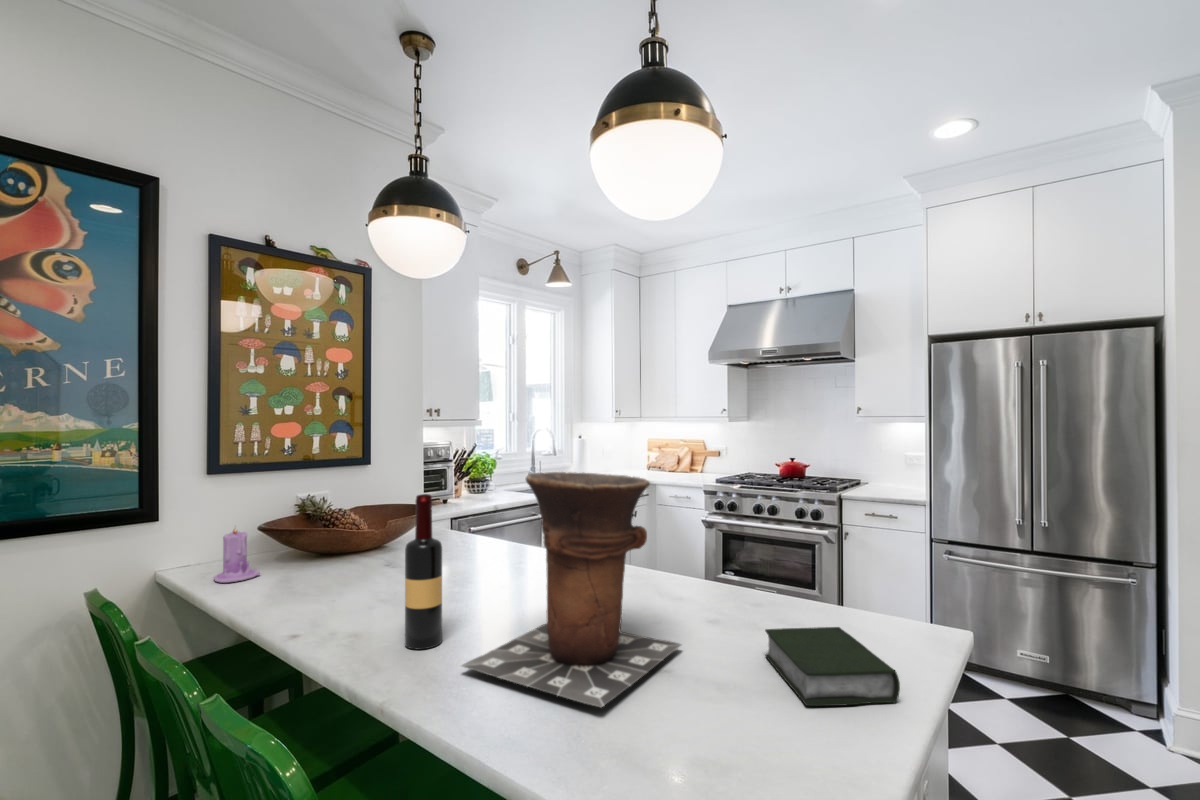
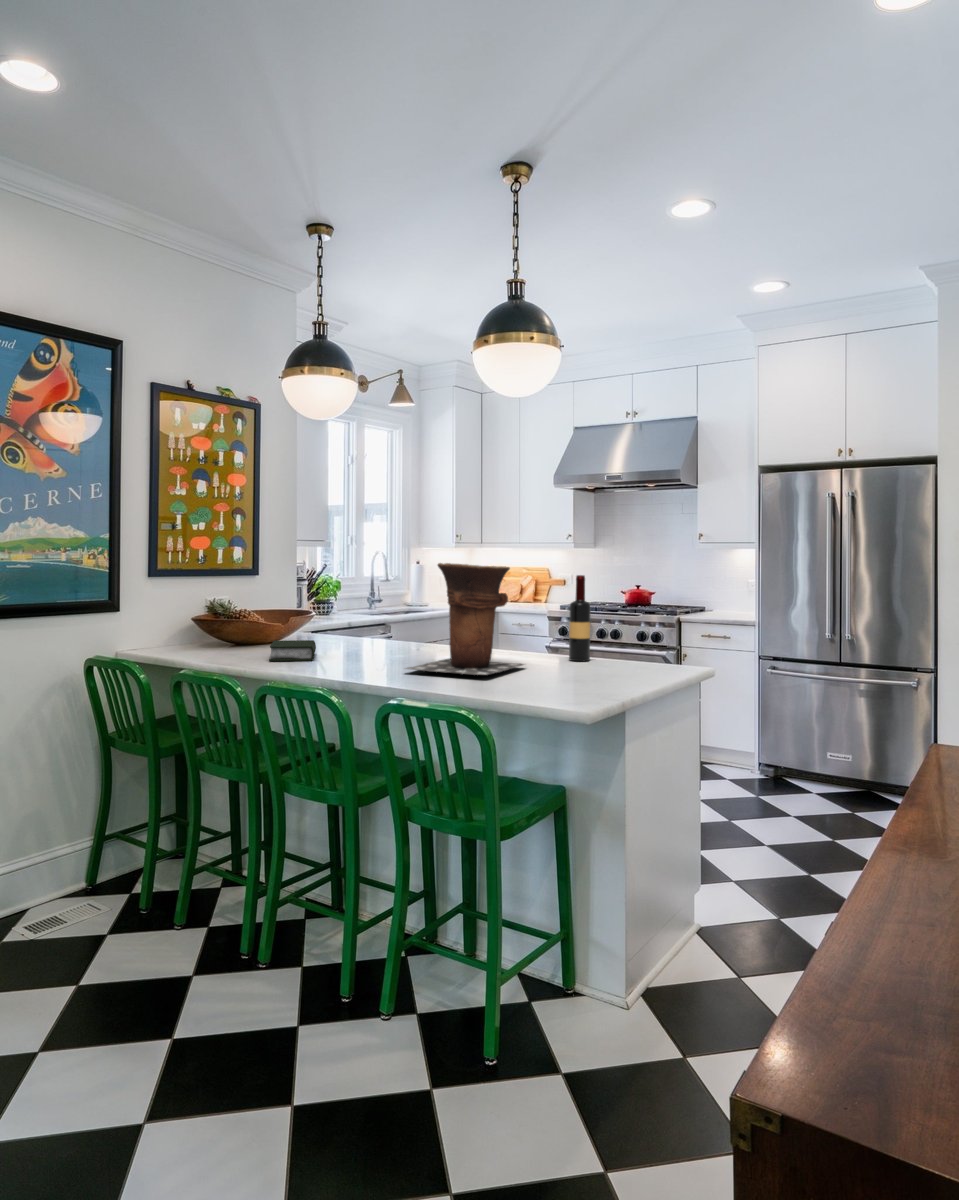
wine bottle: present [405,494,442,649] -> present [569,575,591,661]
candle: present [213,529,260,583] -> none [179,612,211,652]
book: present [765,627,900,706] -> present [269,640,316,661]

